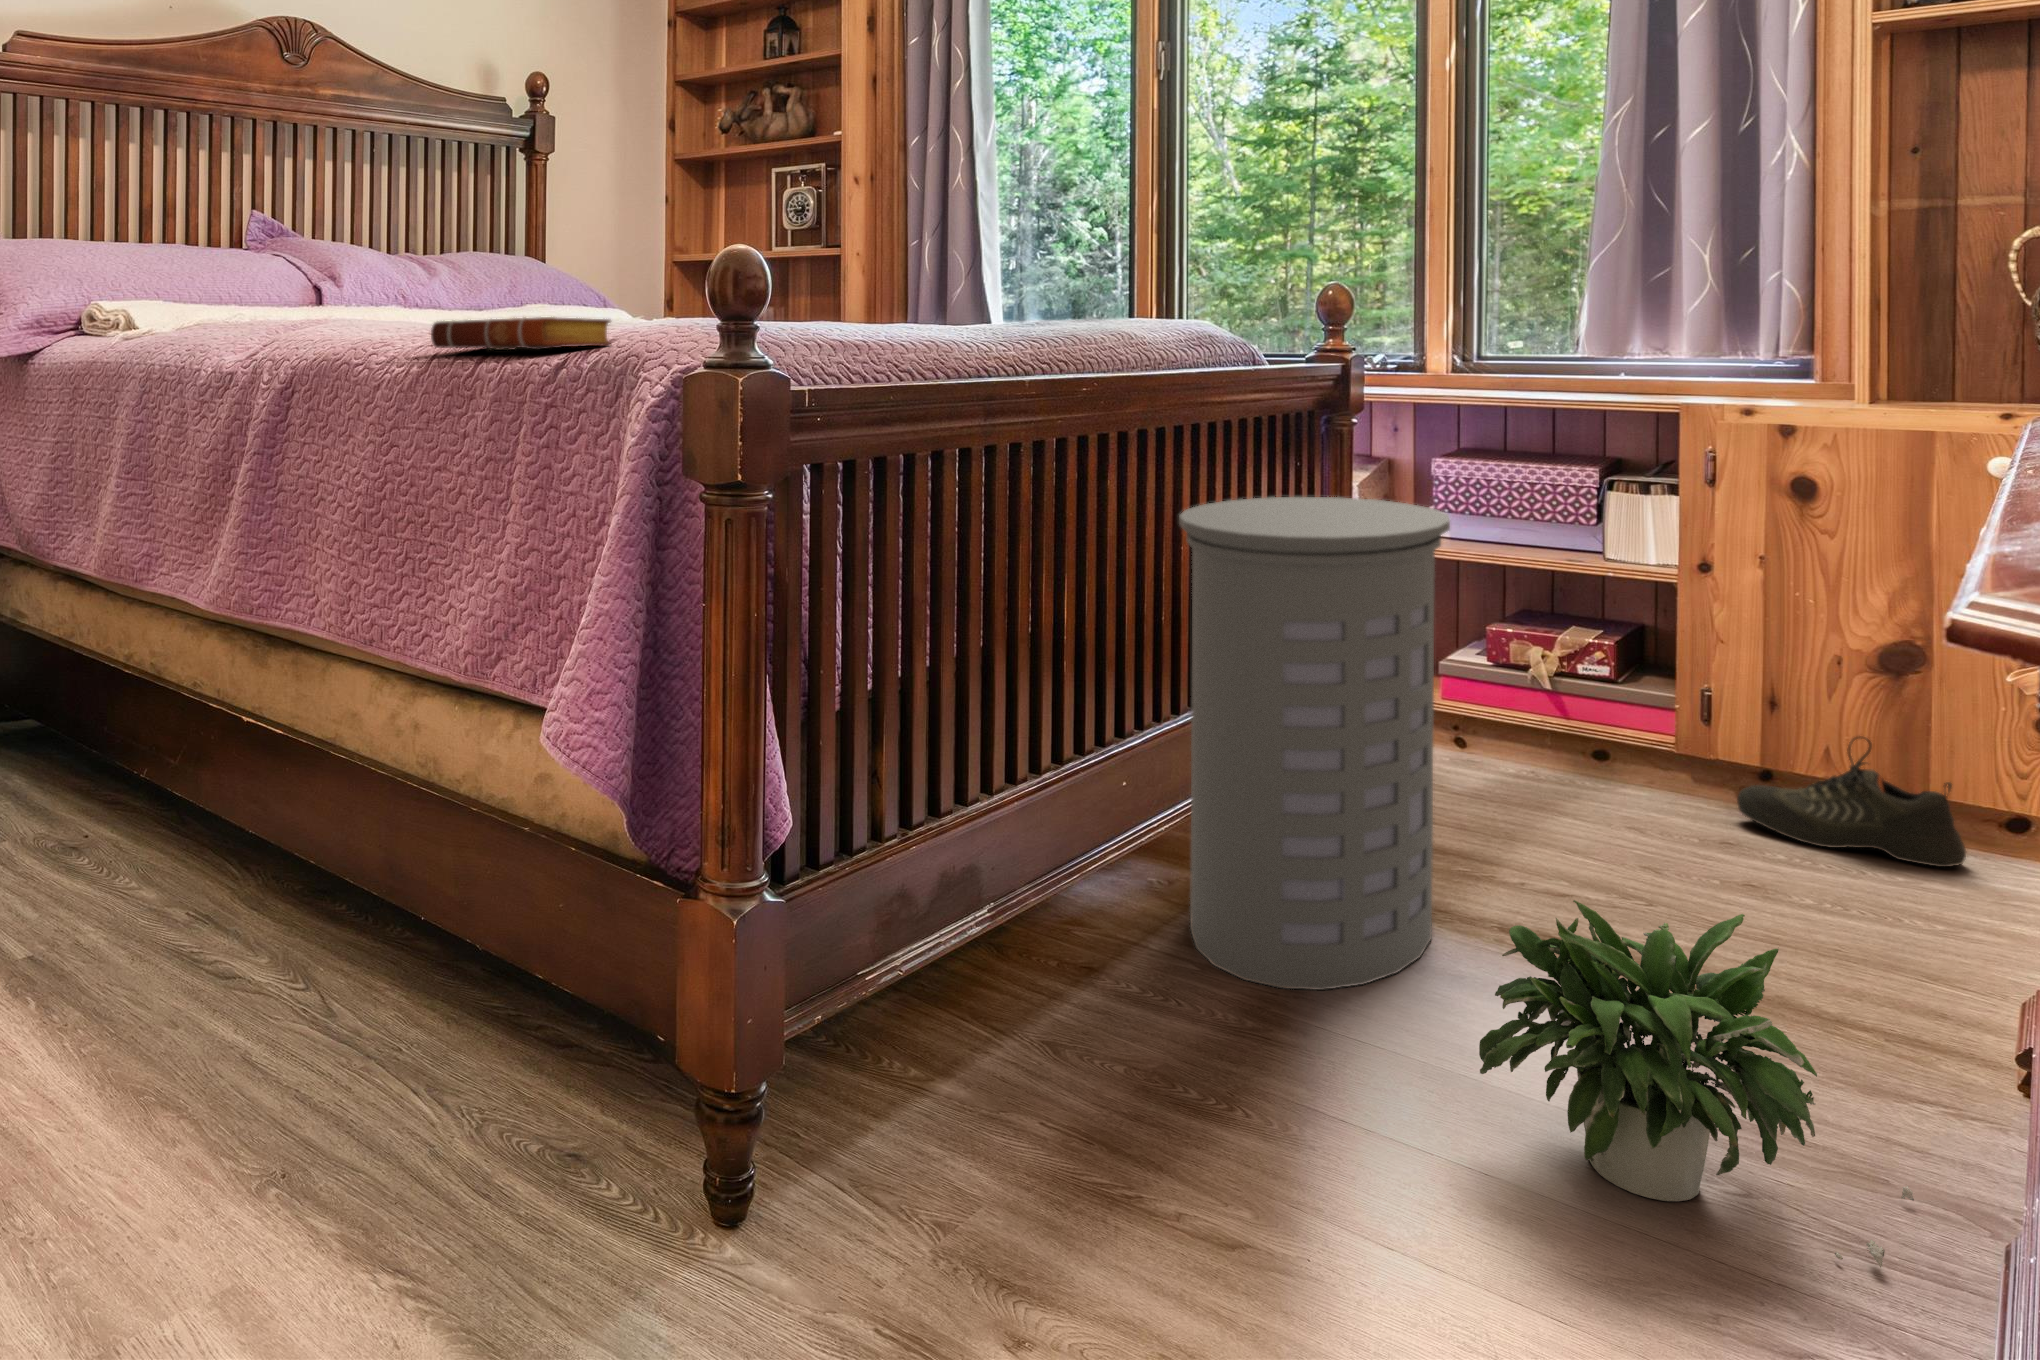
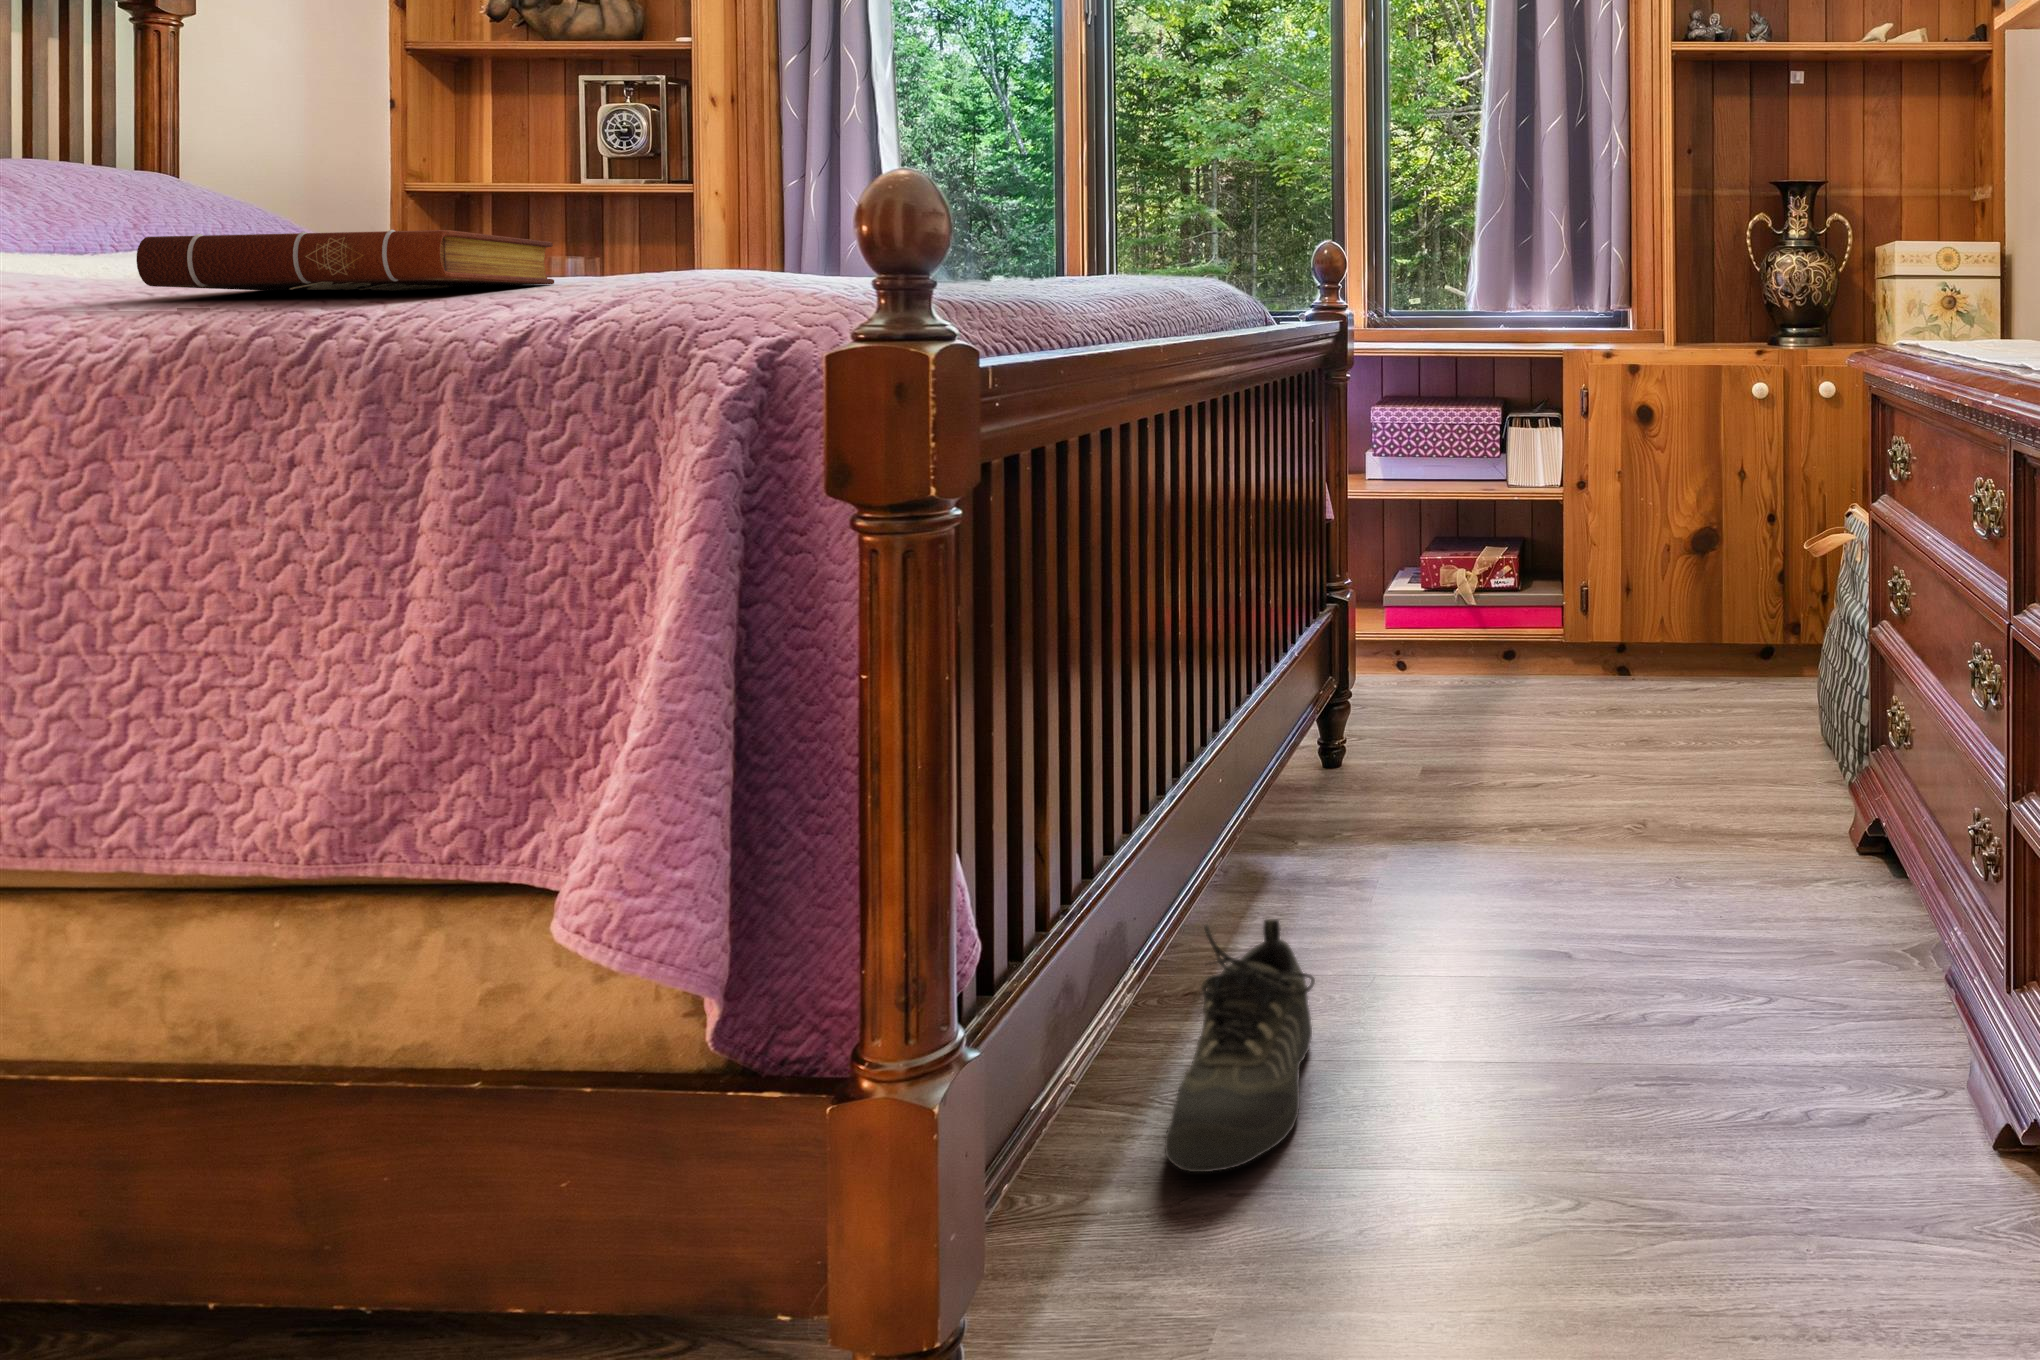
laundry hamper: present [1179,497,1450,990] -> none [1275,444,1505,952]
shoe: present [1737,737,1966,867] -> present [1165,919,1315,1172]
potted plant: present [1479,900,1914,1268] -> none [1631,759,1912,1028]

